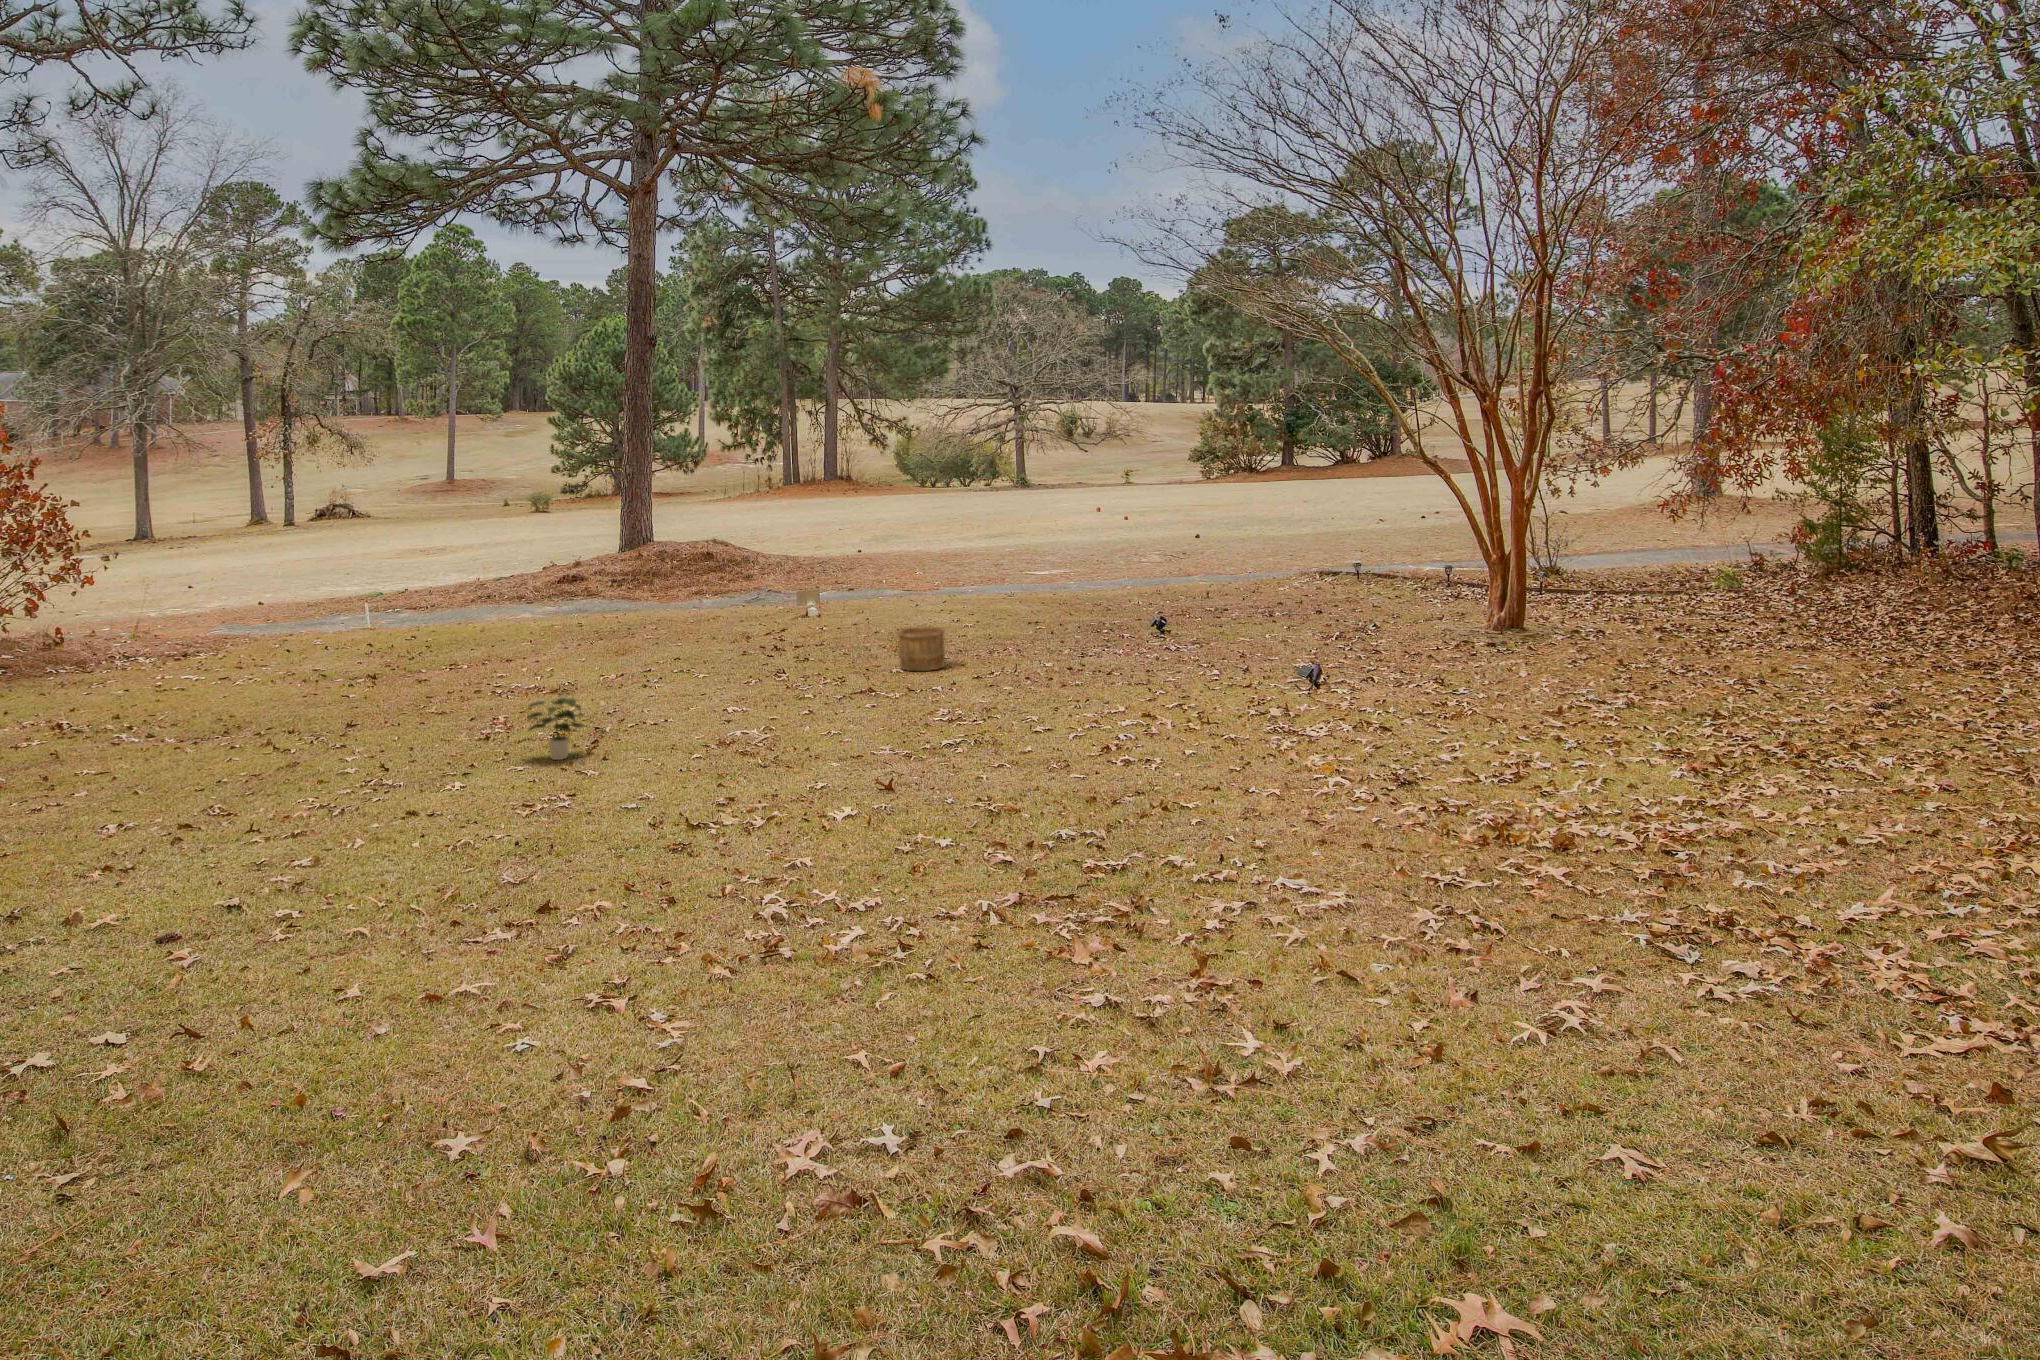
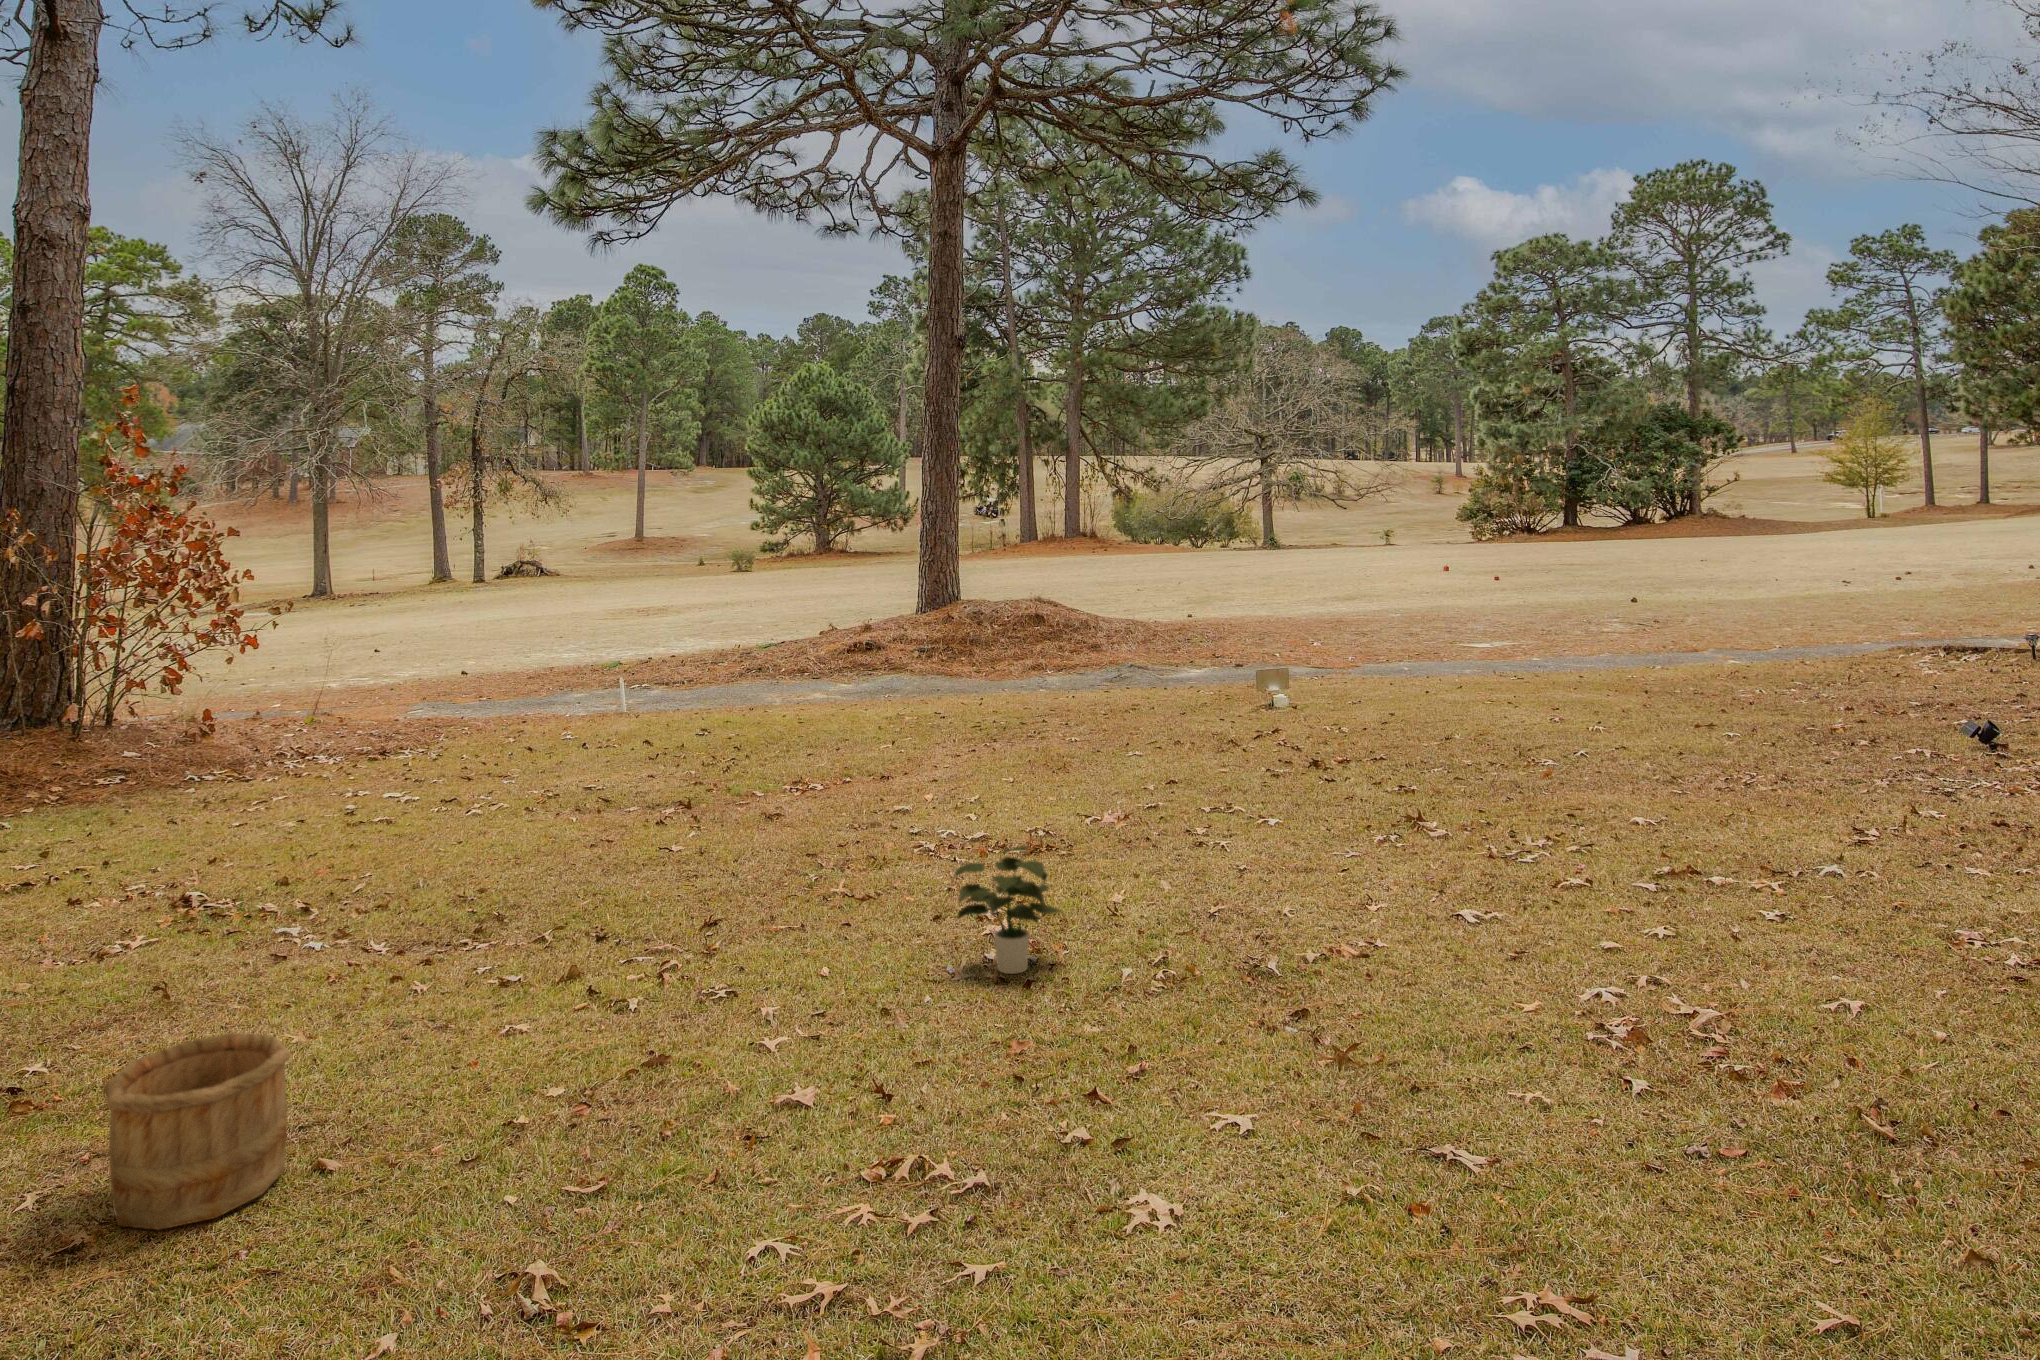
wooden bucket: present [897,627,945,671] -> present [104,1033,291,1230]

